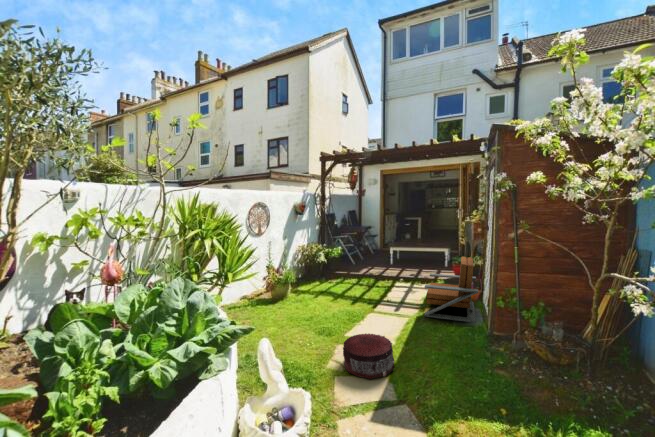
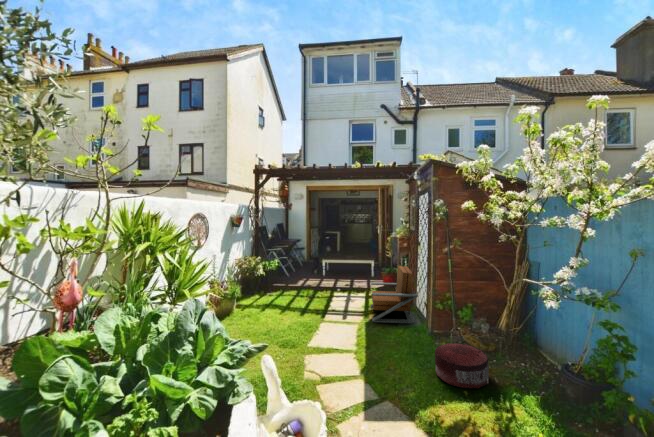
pouf: present [343,334,395,379] -> present [435,343,489,388]

